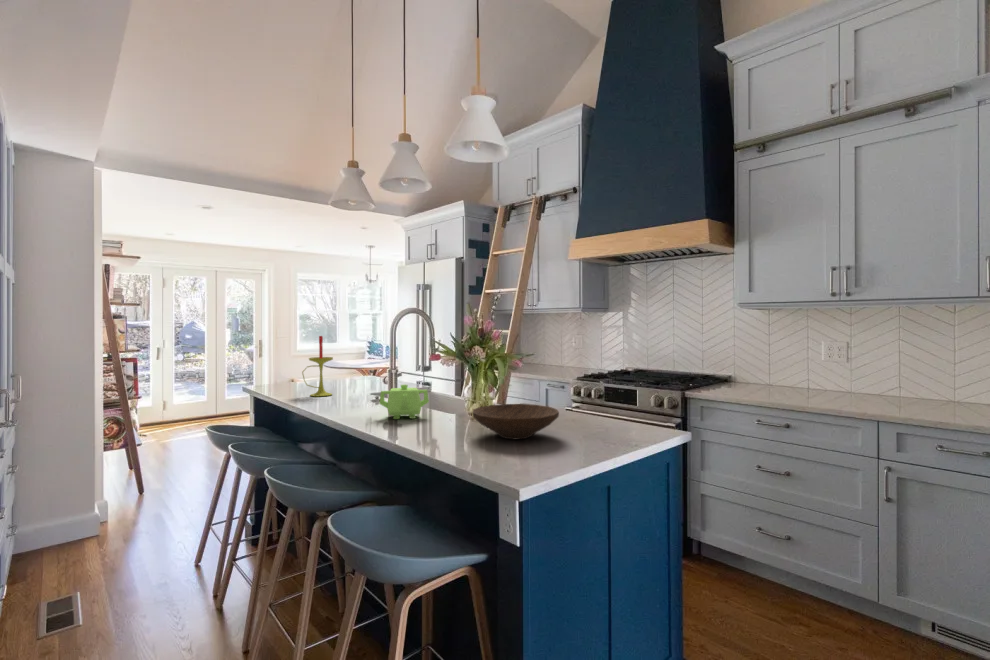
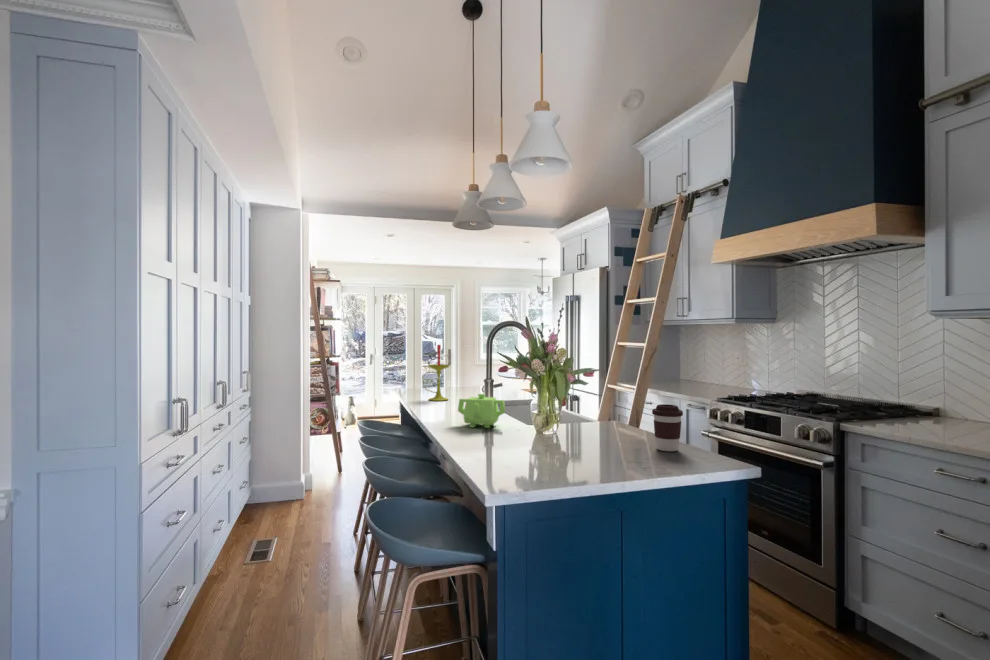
coffee cup: none [575,384,600,424] -> present [652,404,683,451]
wooden bowl: present [473,404,559,439] -> none [517,421,611,460]

